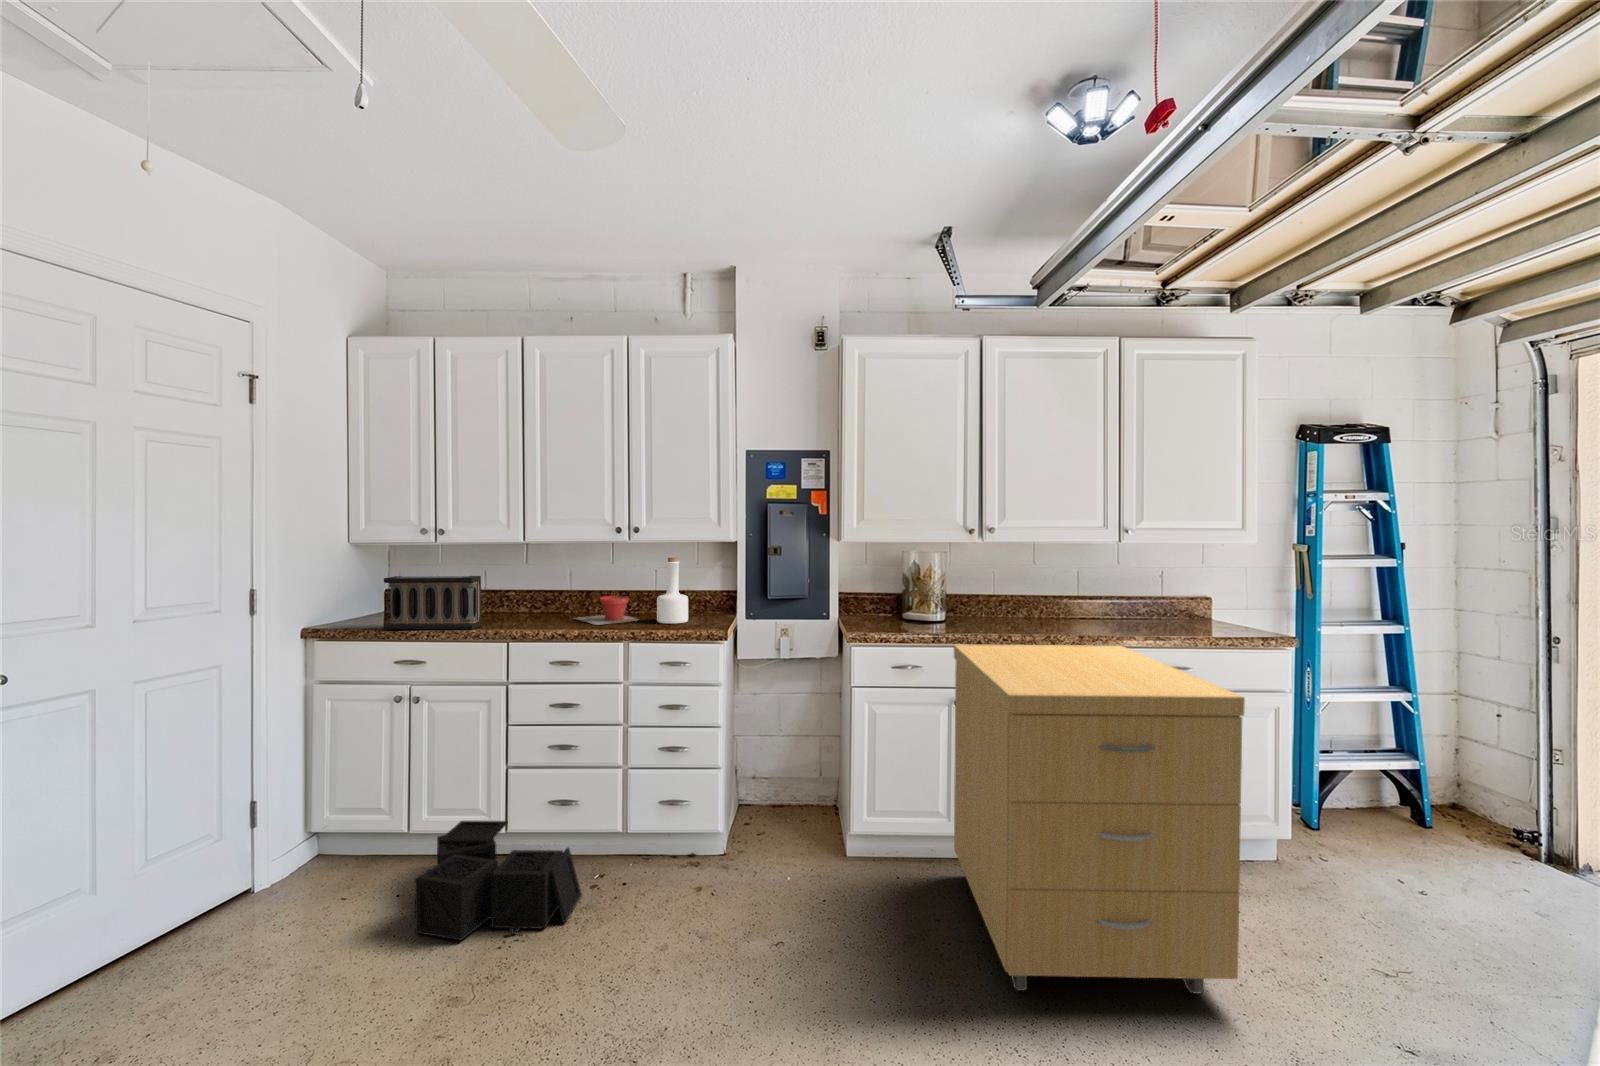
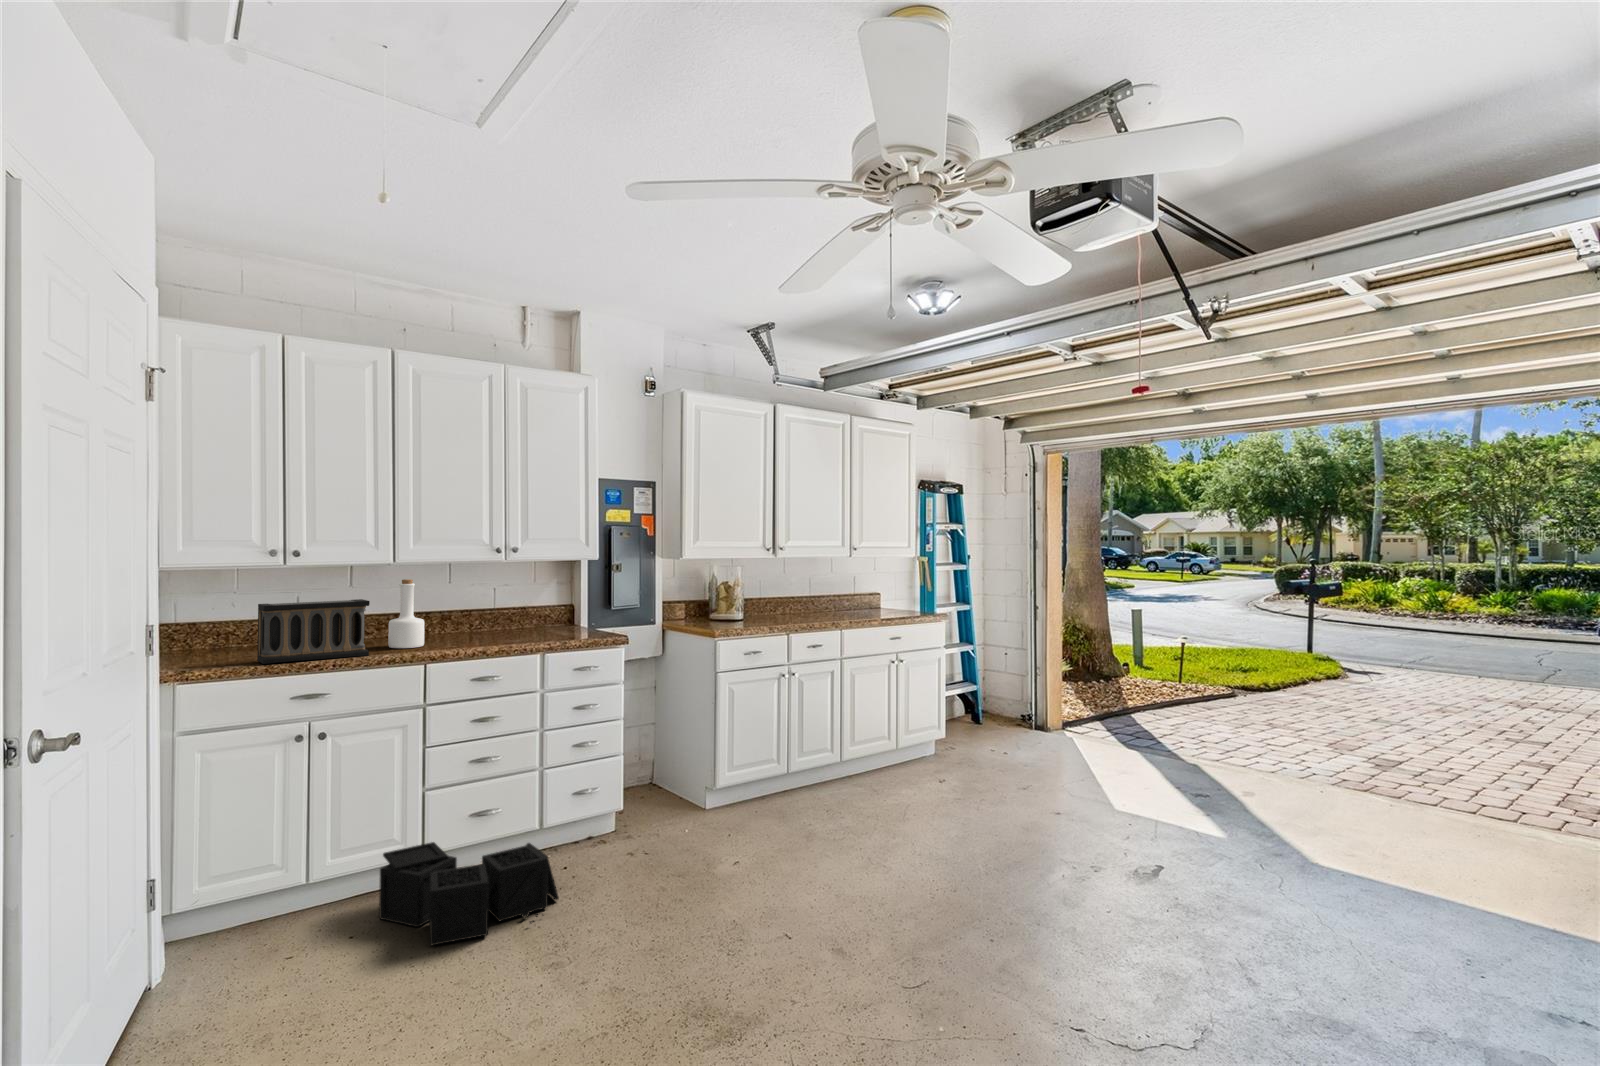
bottle: present [657,557,688,624] -> present [388,579,424,648]
plant pot: present [577,596,638,625] -> none [436,614,510,642]
storage cabinet: present [954,645,1245,994] -> none [786,625,987,840]

